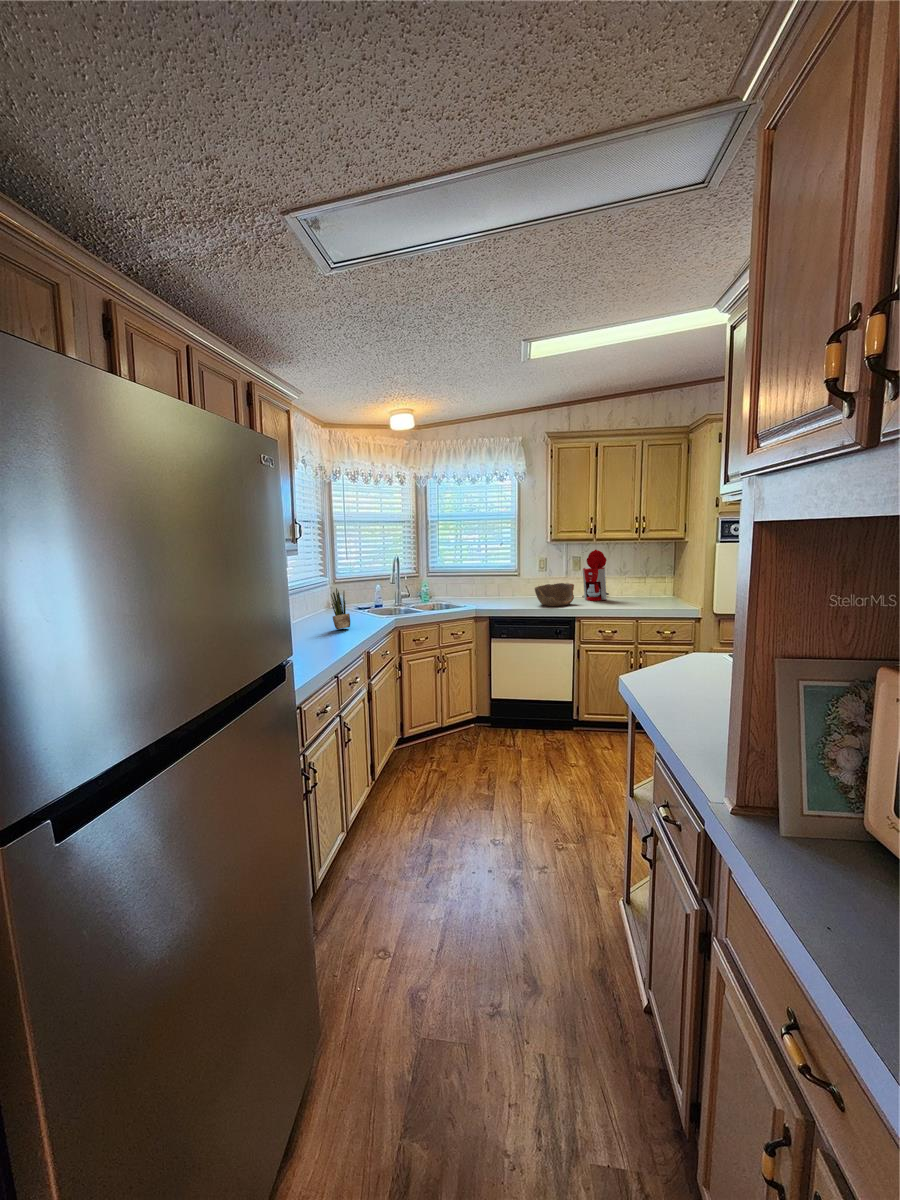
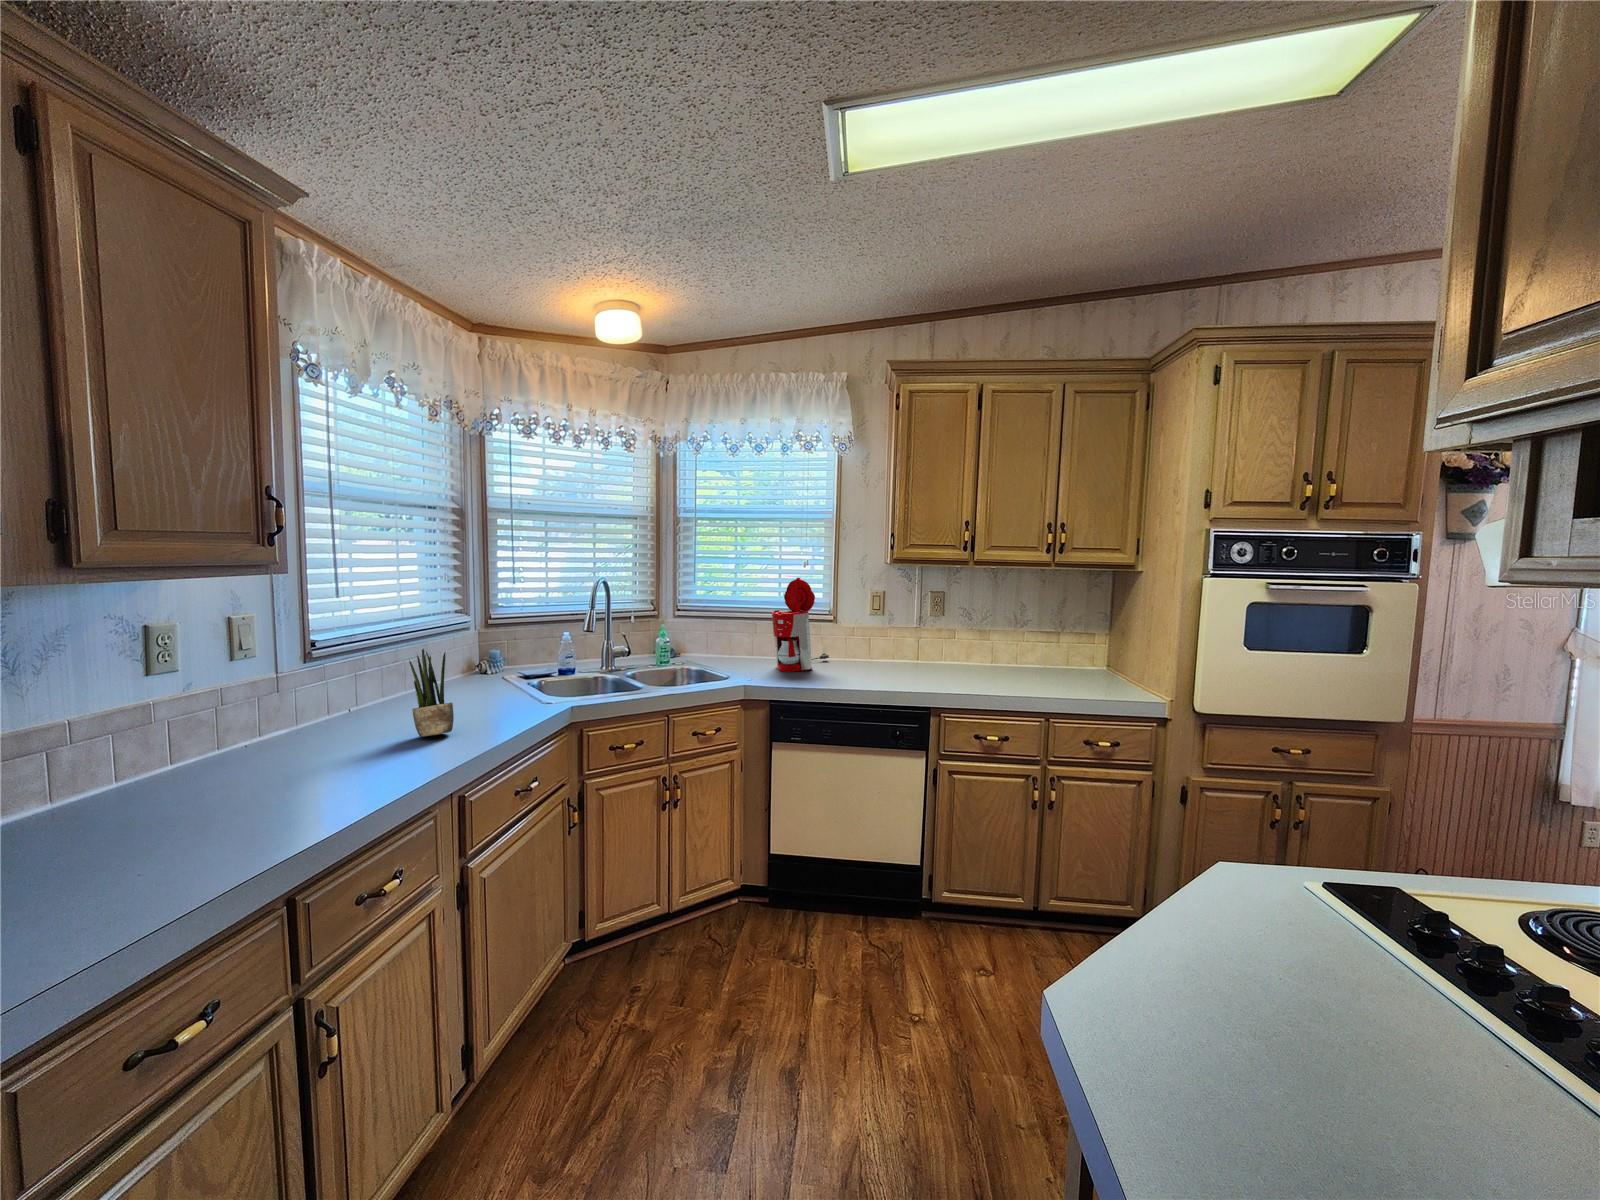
coffee maker: present [582,550,609,601] -> present [772,578,829,672]
bowl: present [535,583,574,606] -> none [858,639,931,684]

